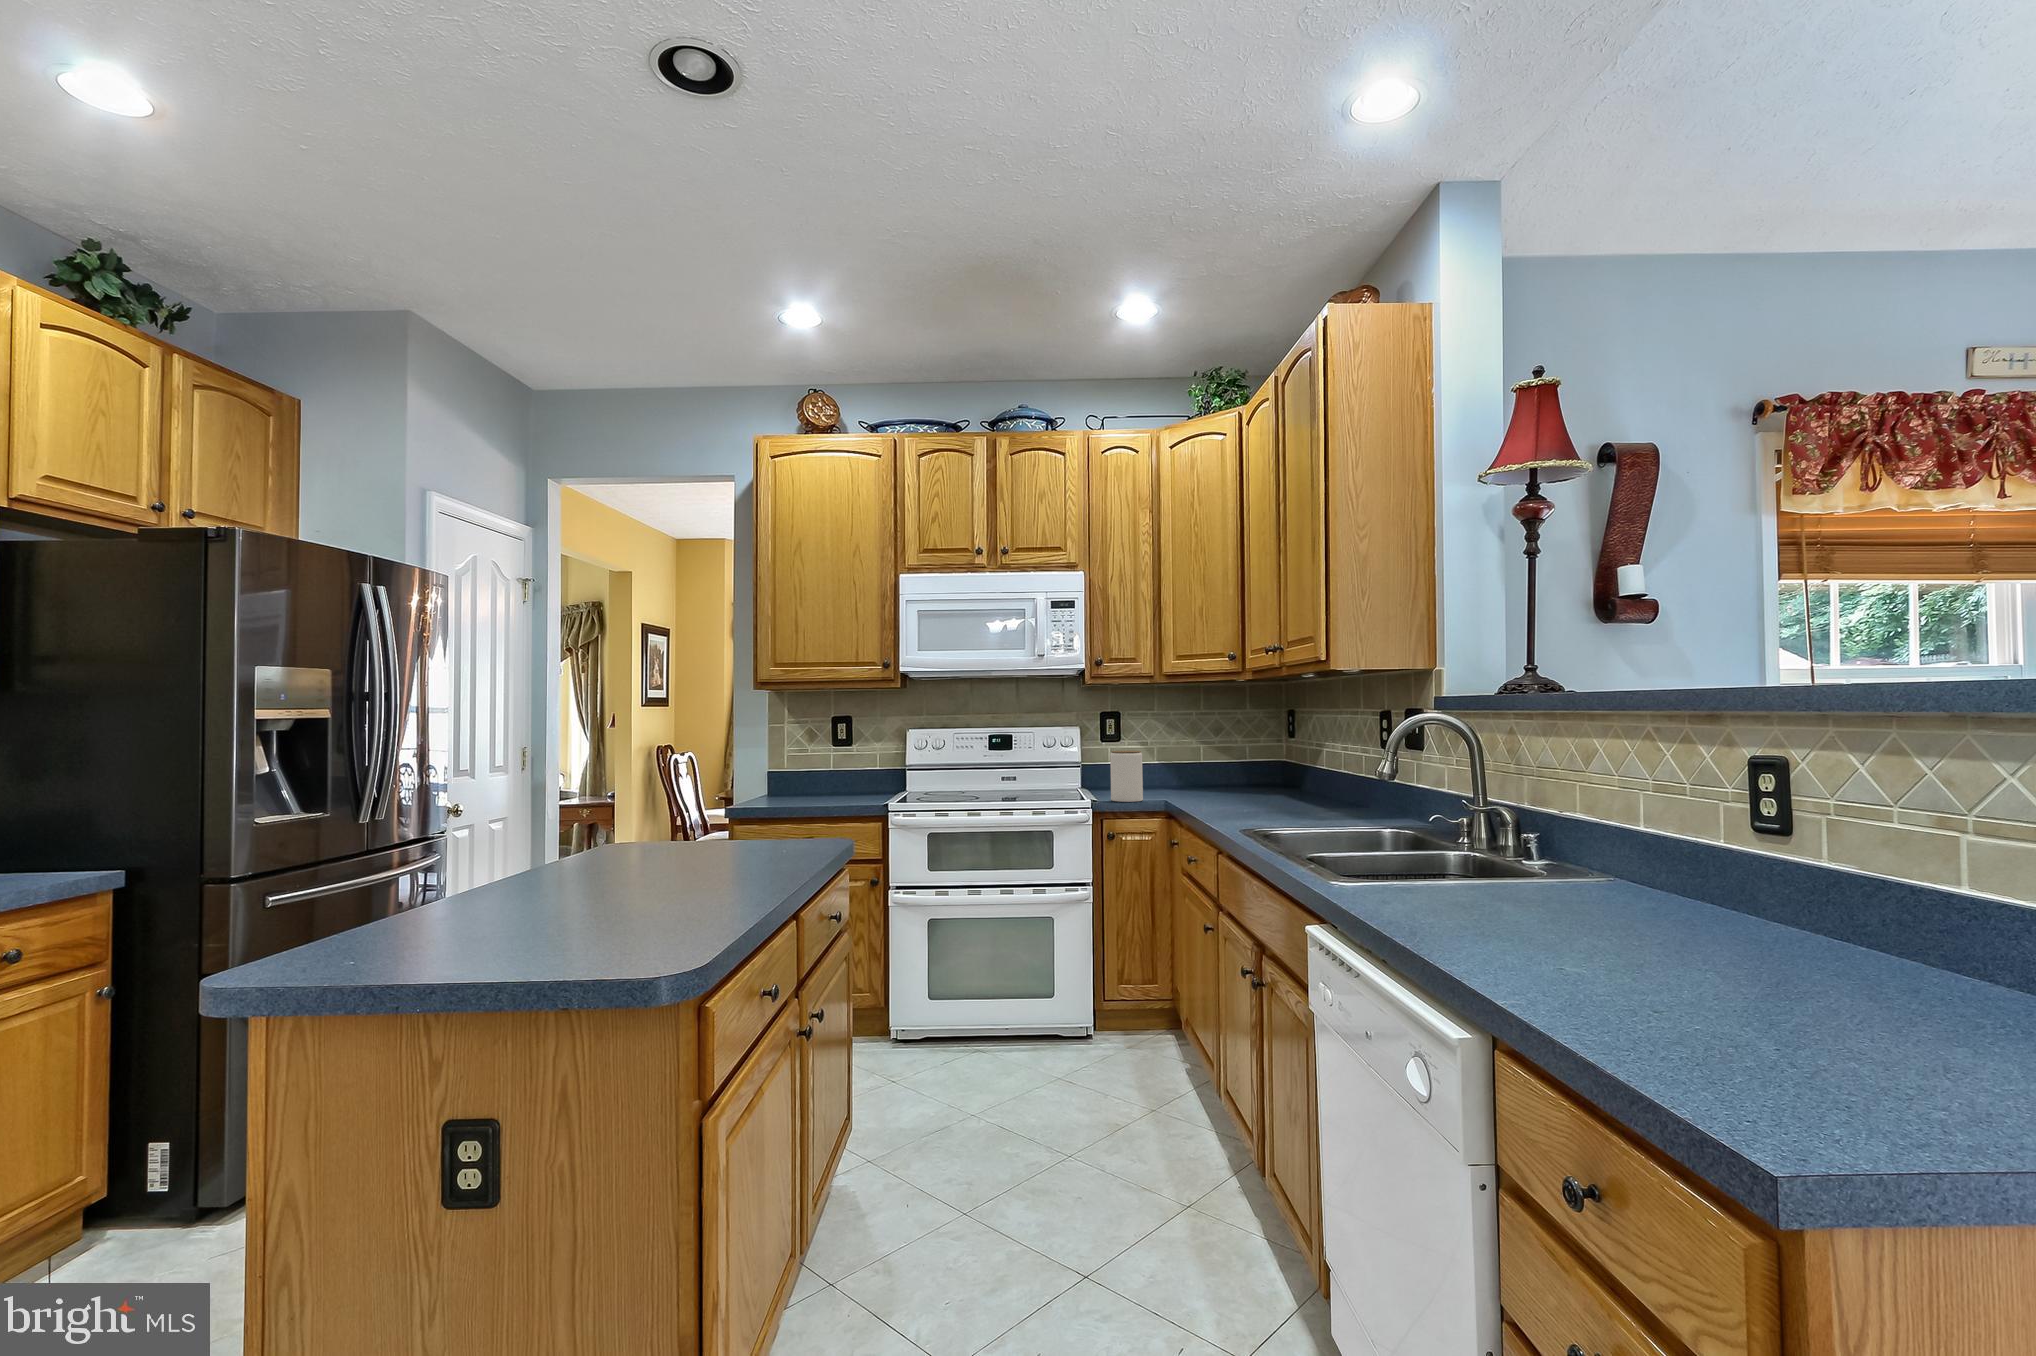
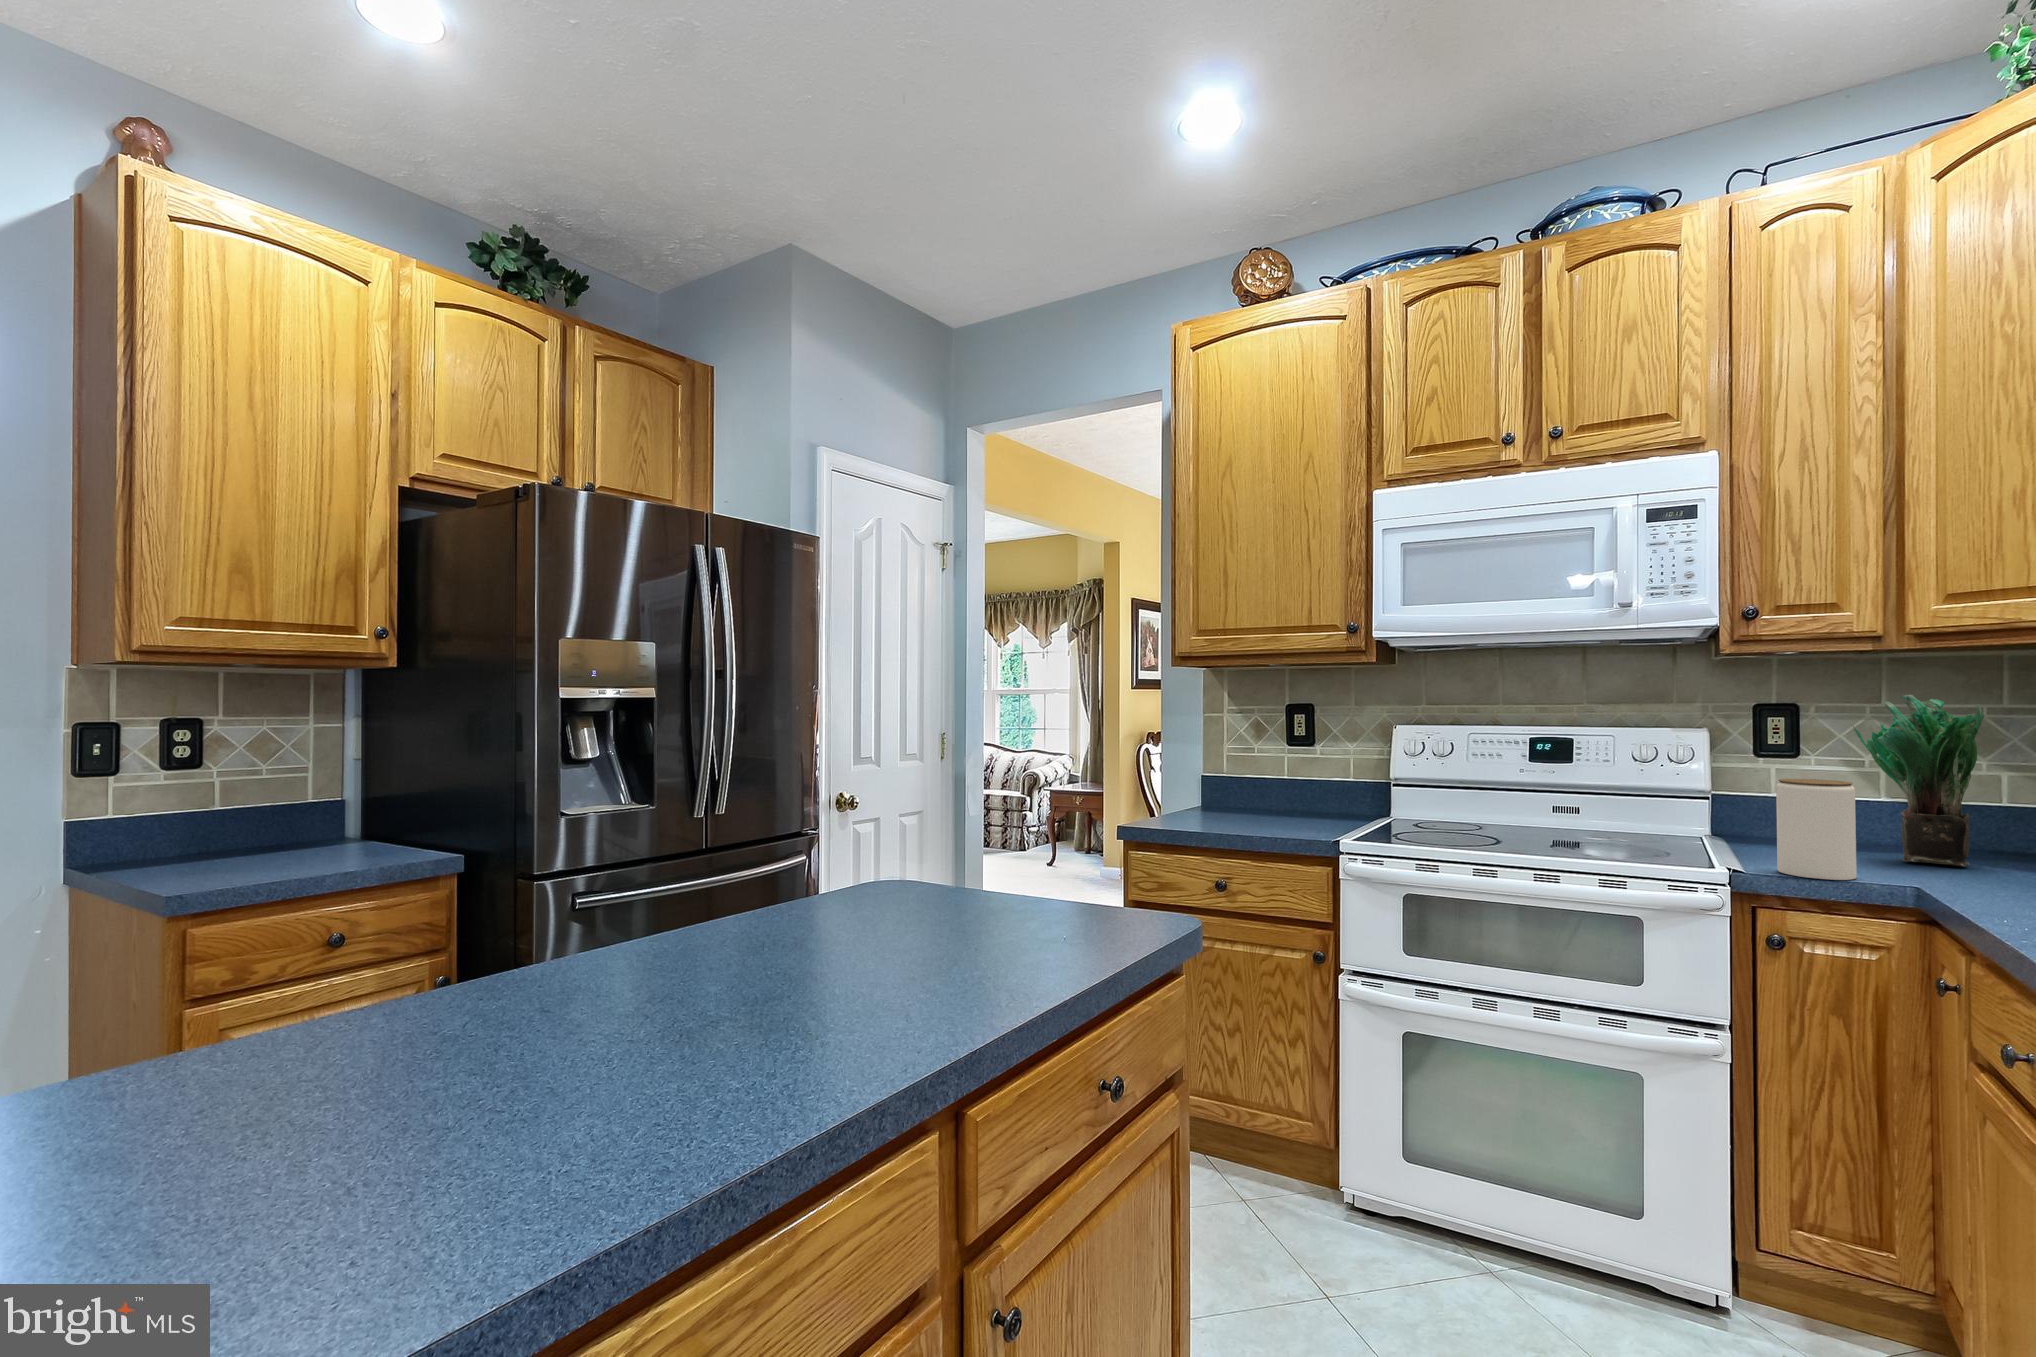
potted plant: none [1141,705,1191,792] -> present [1853,695,1984,867]

